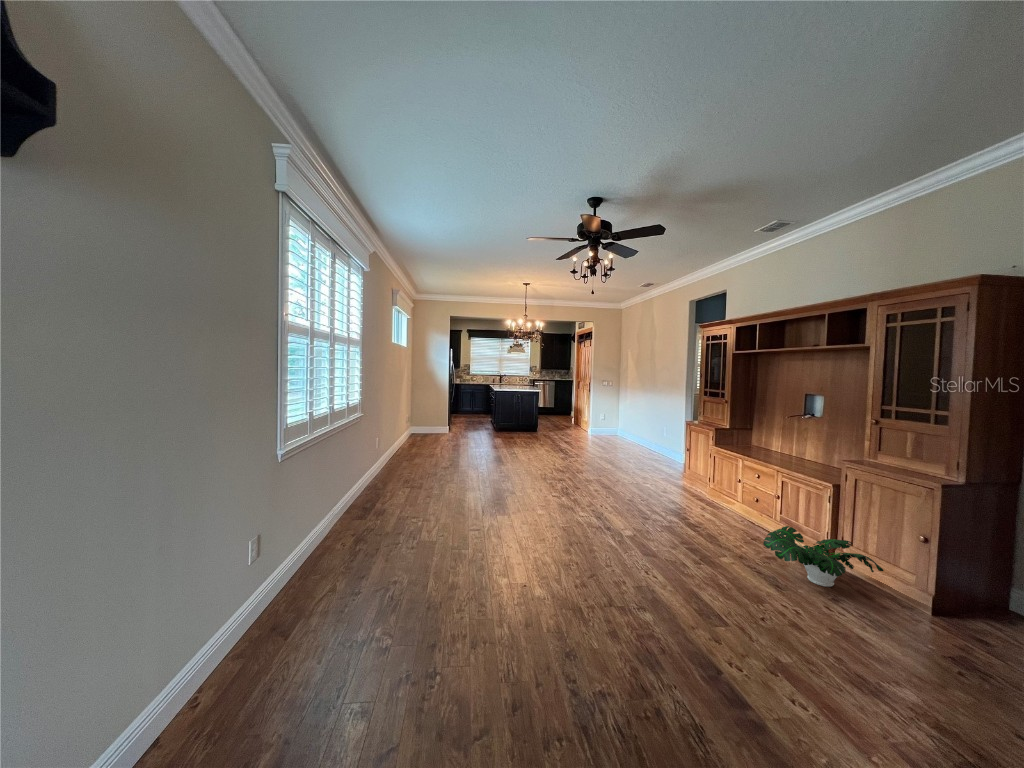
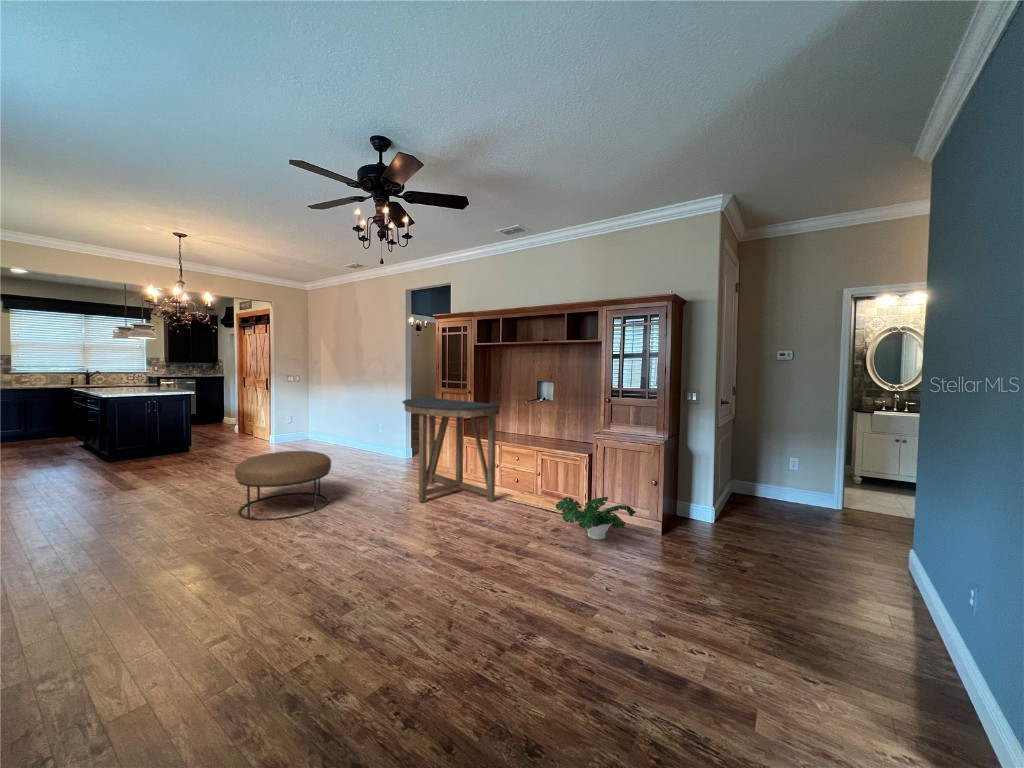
console table: none [651,405,741,517] -> present [403,398,501,503]
ottoman: none [532,436,594,484] -> present [235,451,331,520]

